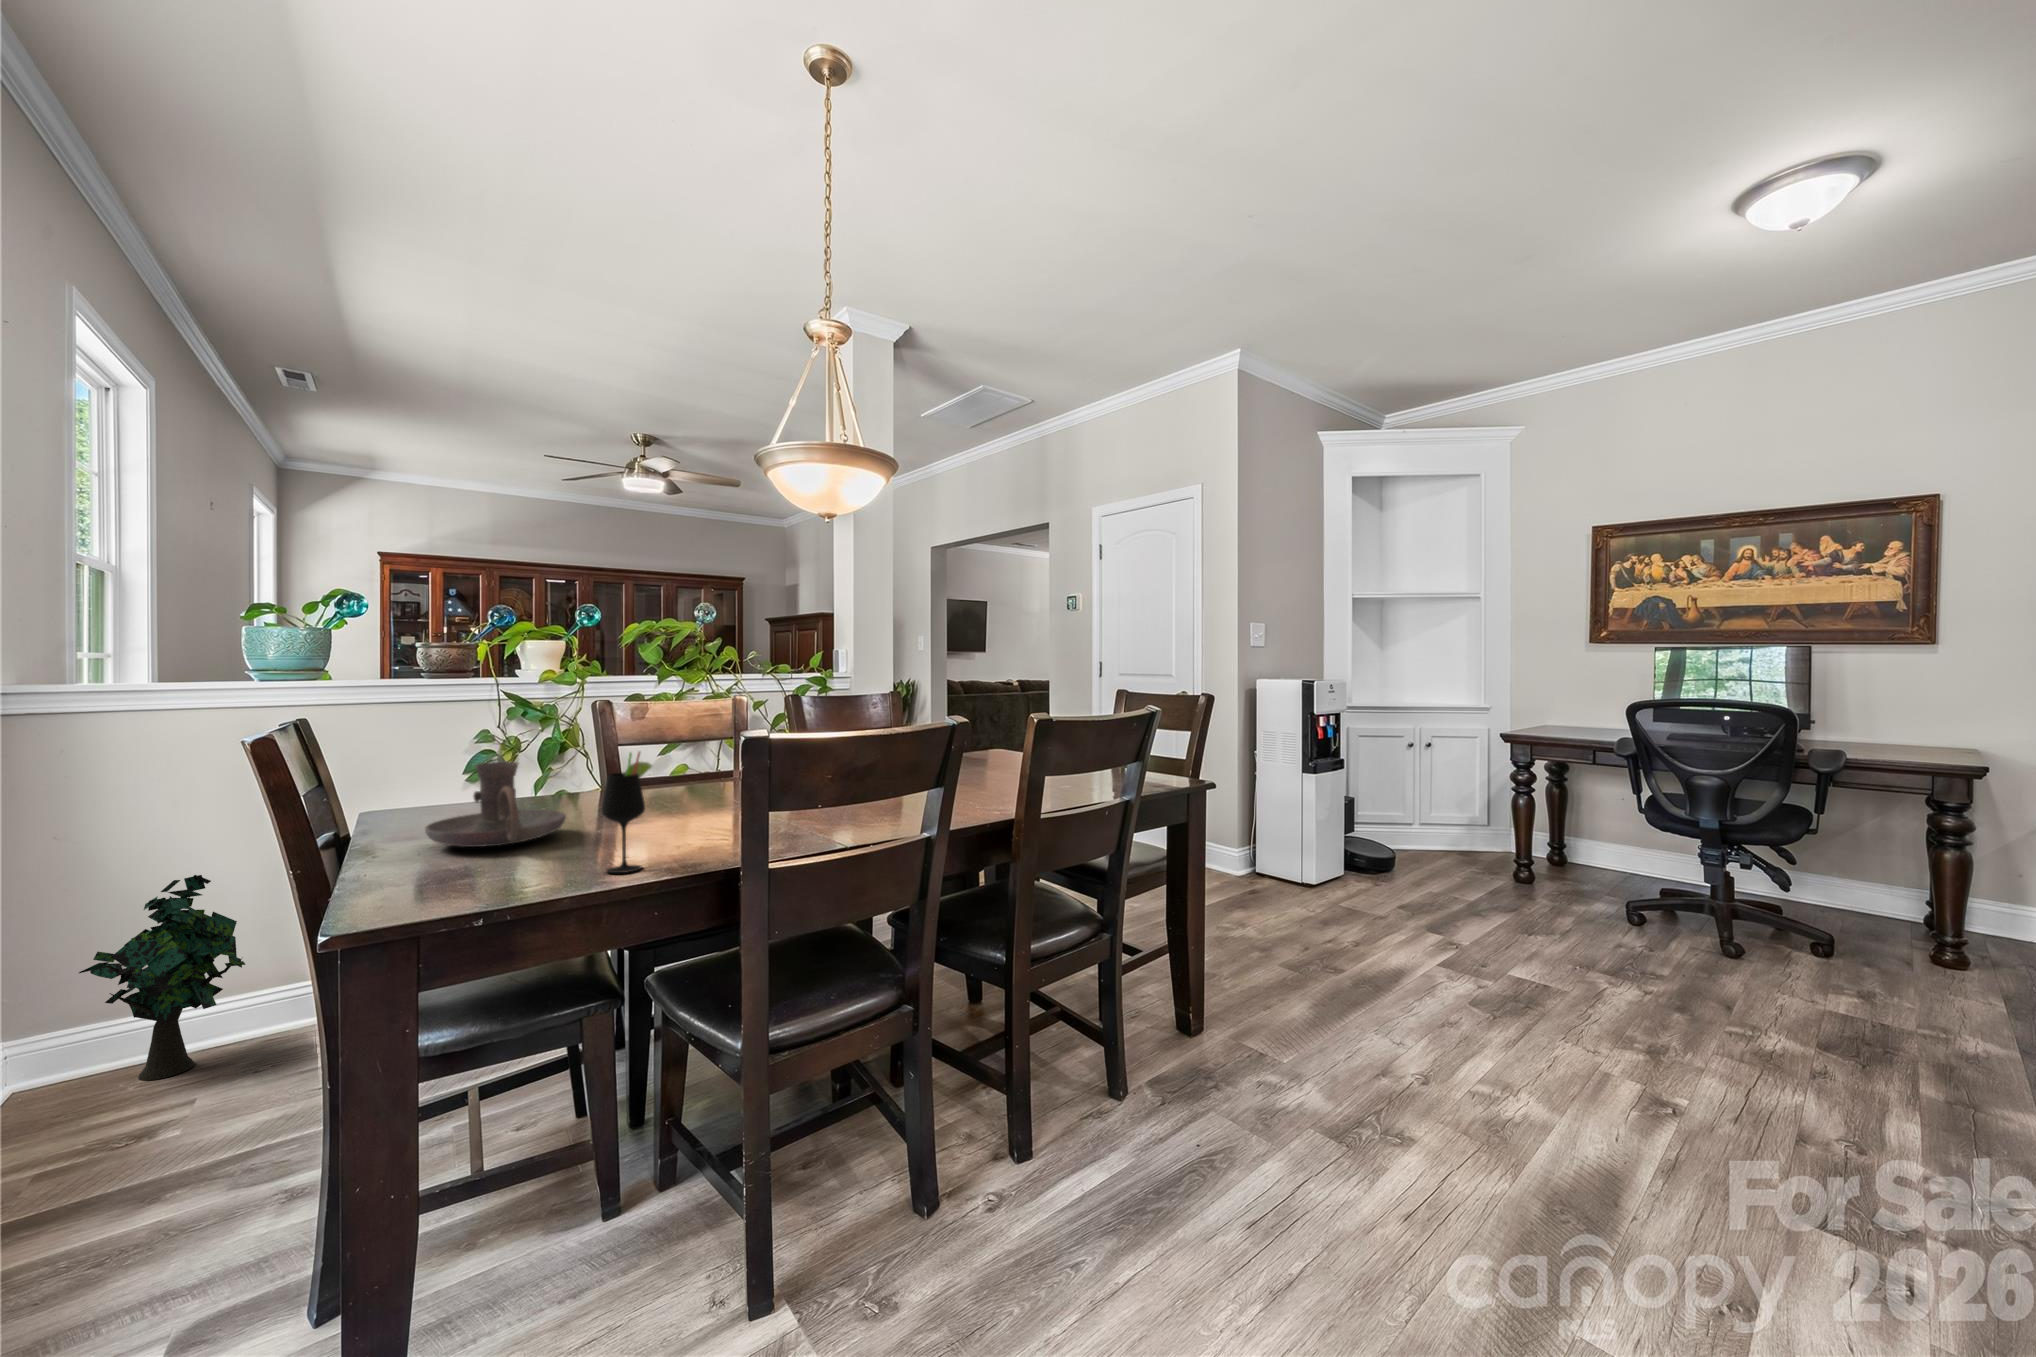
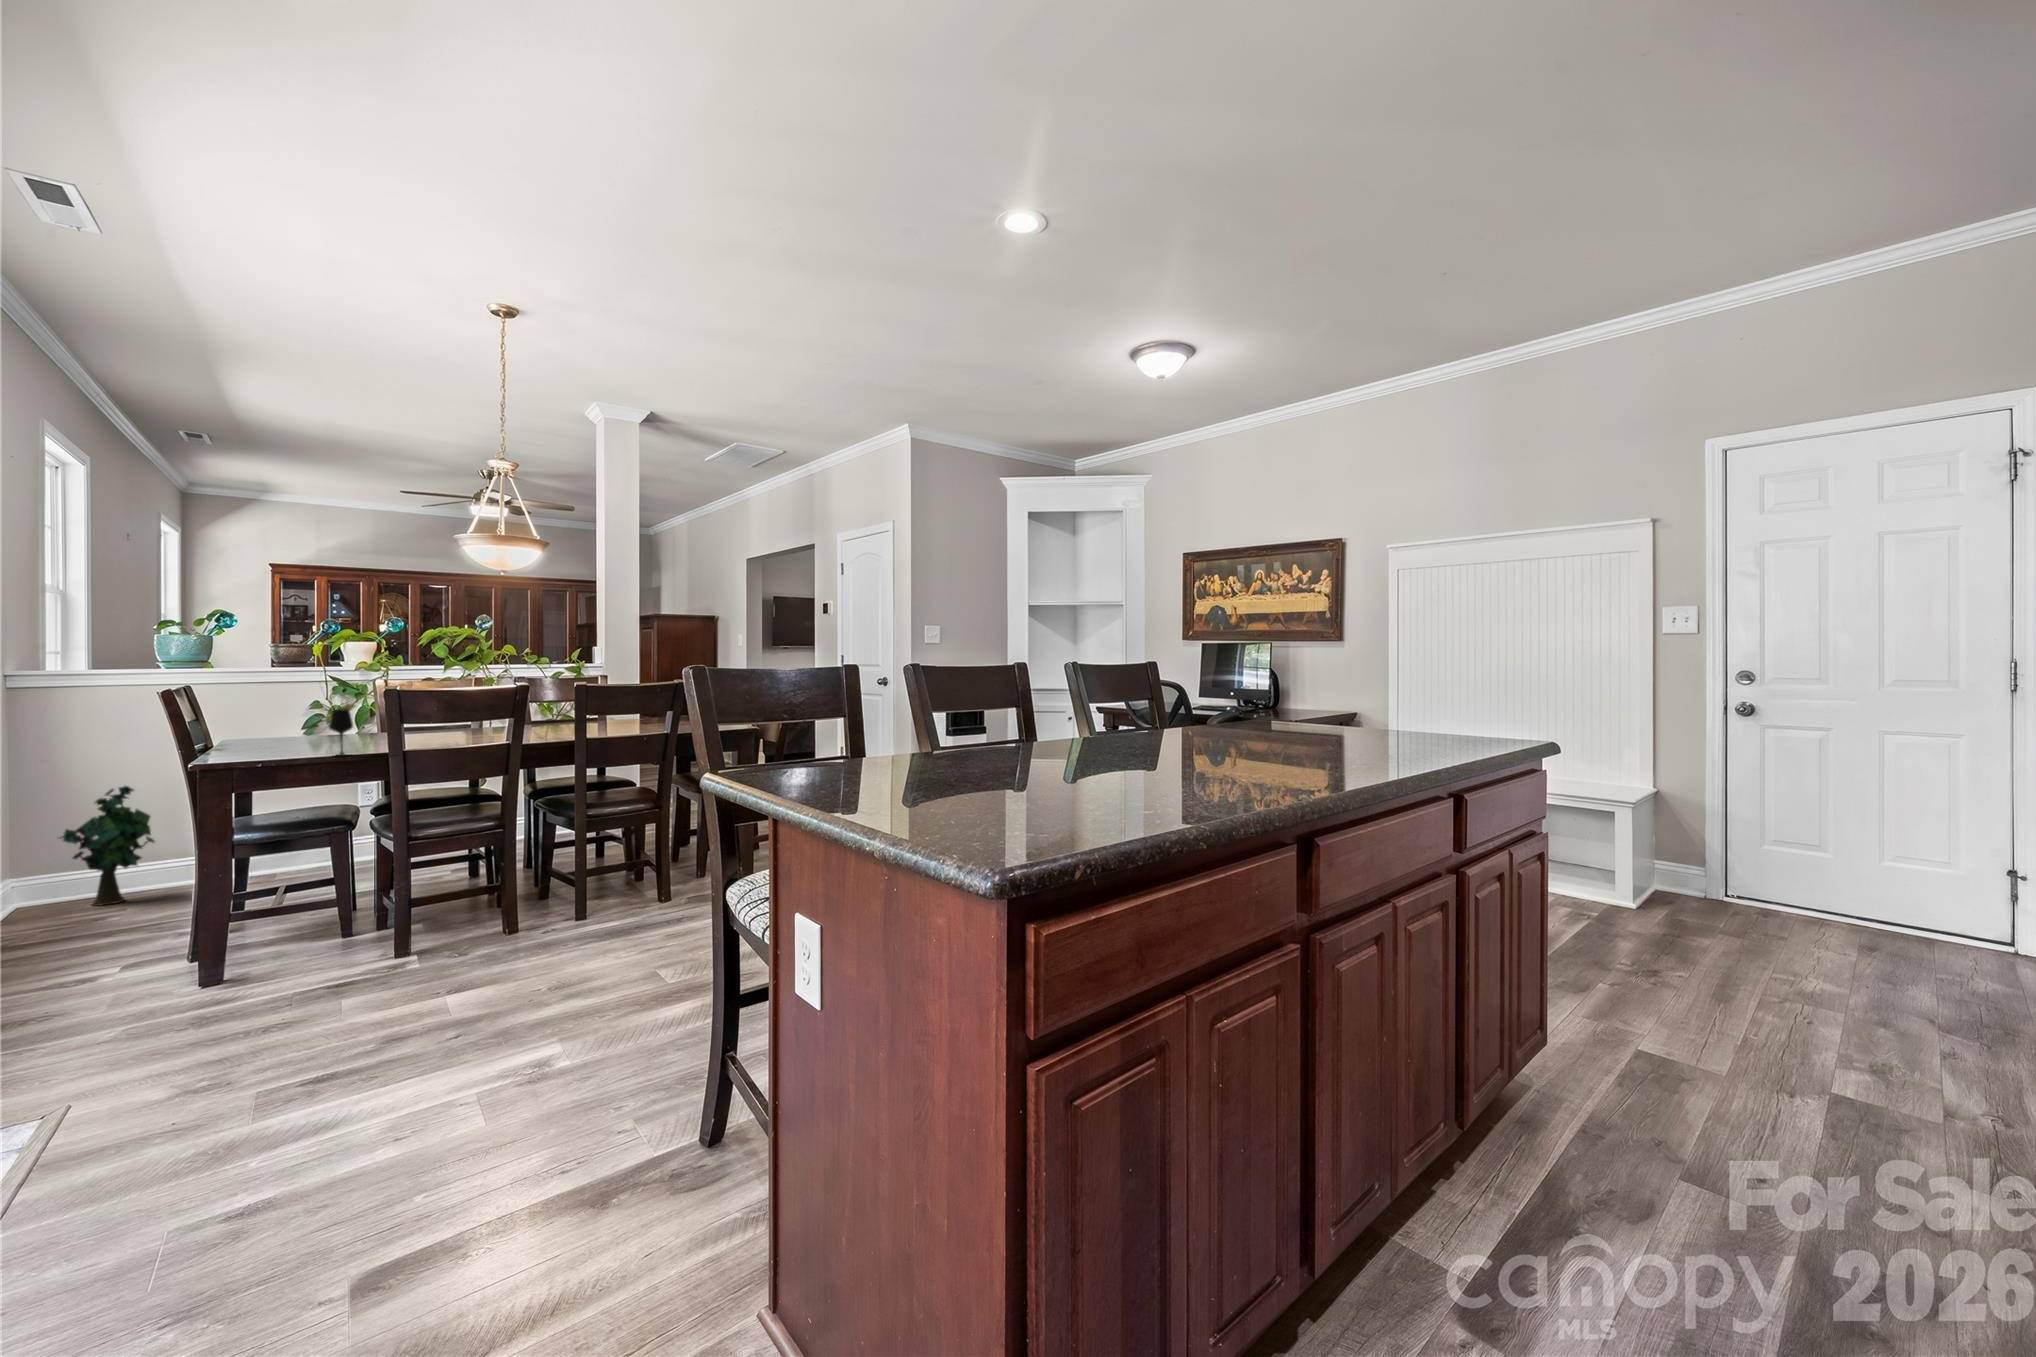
candle holder: present [425,762,566,847] -> none [248,708,328,750]

